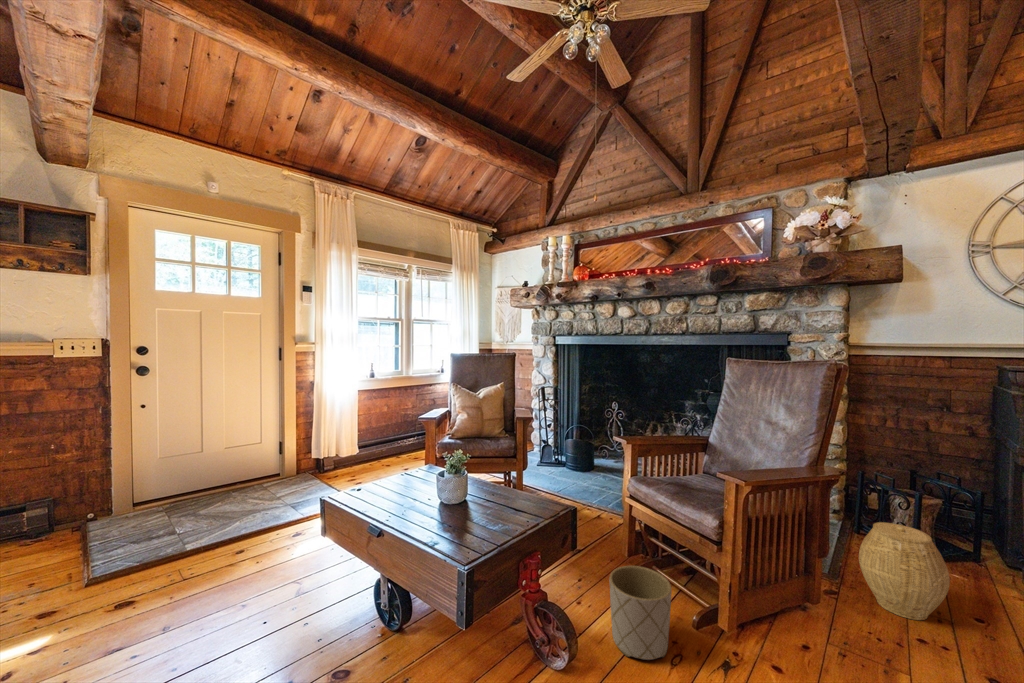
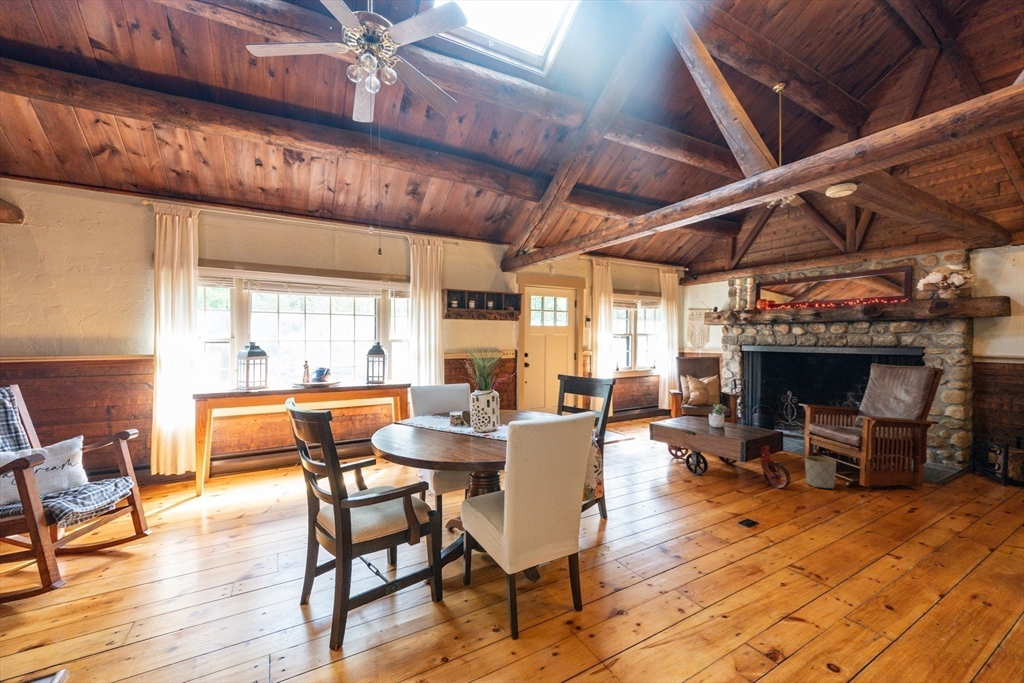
woven basket: present [859,522,950,620] -> none [948,449,996,493]

